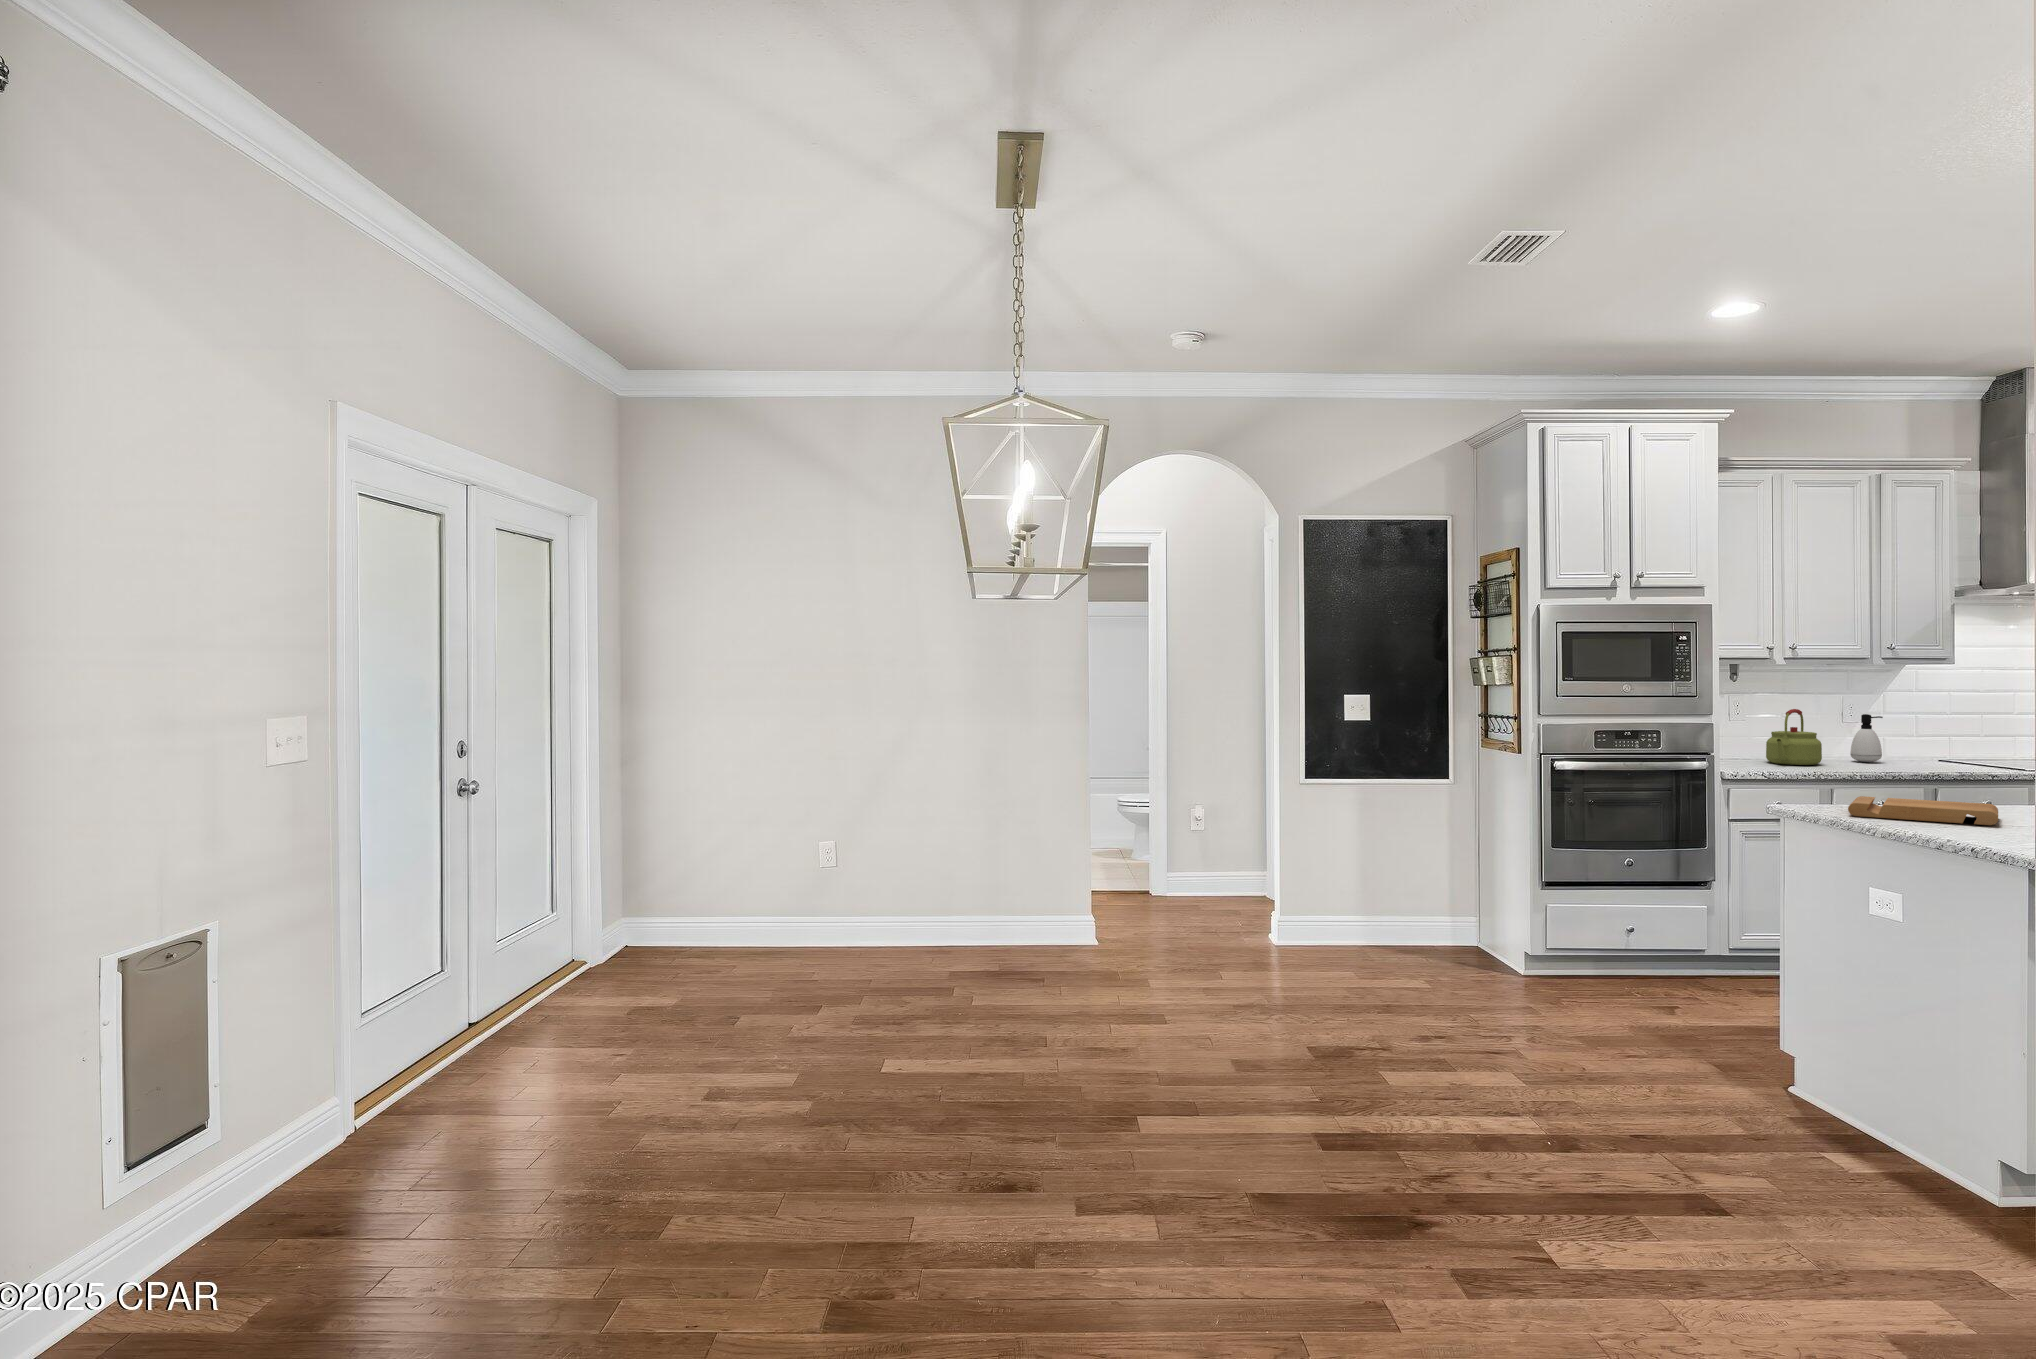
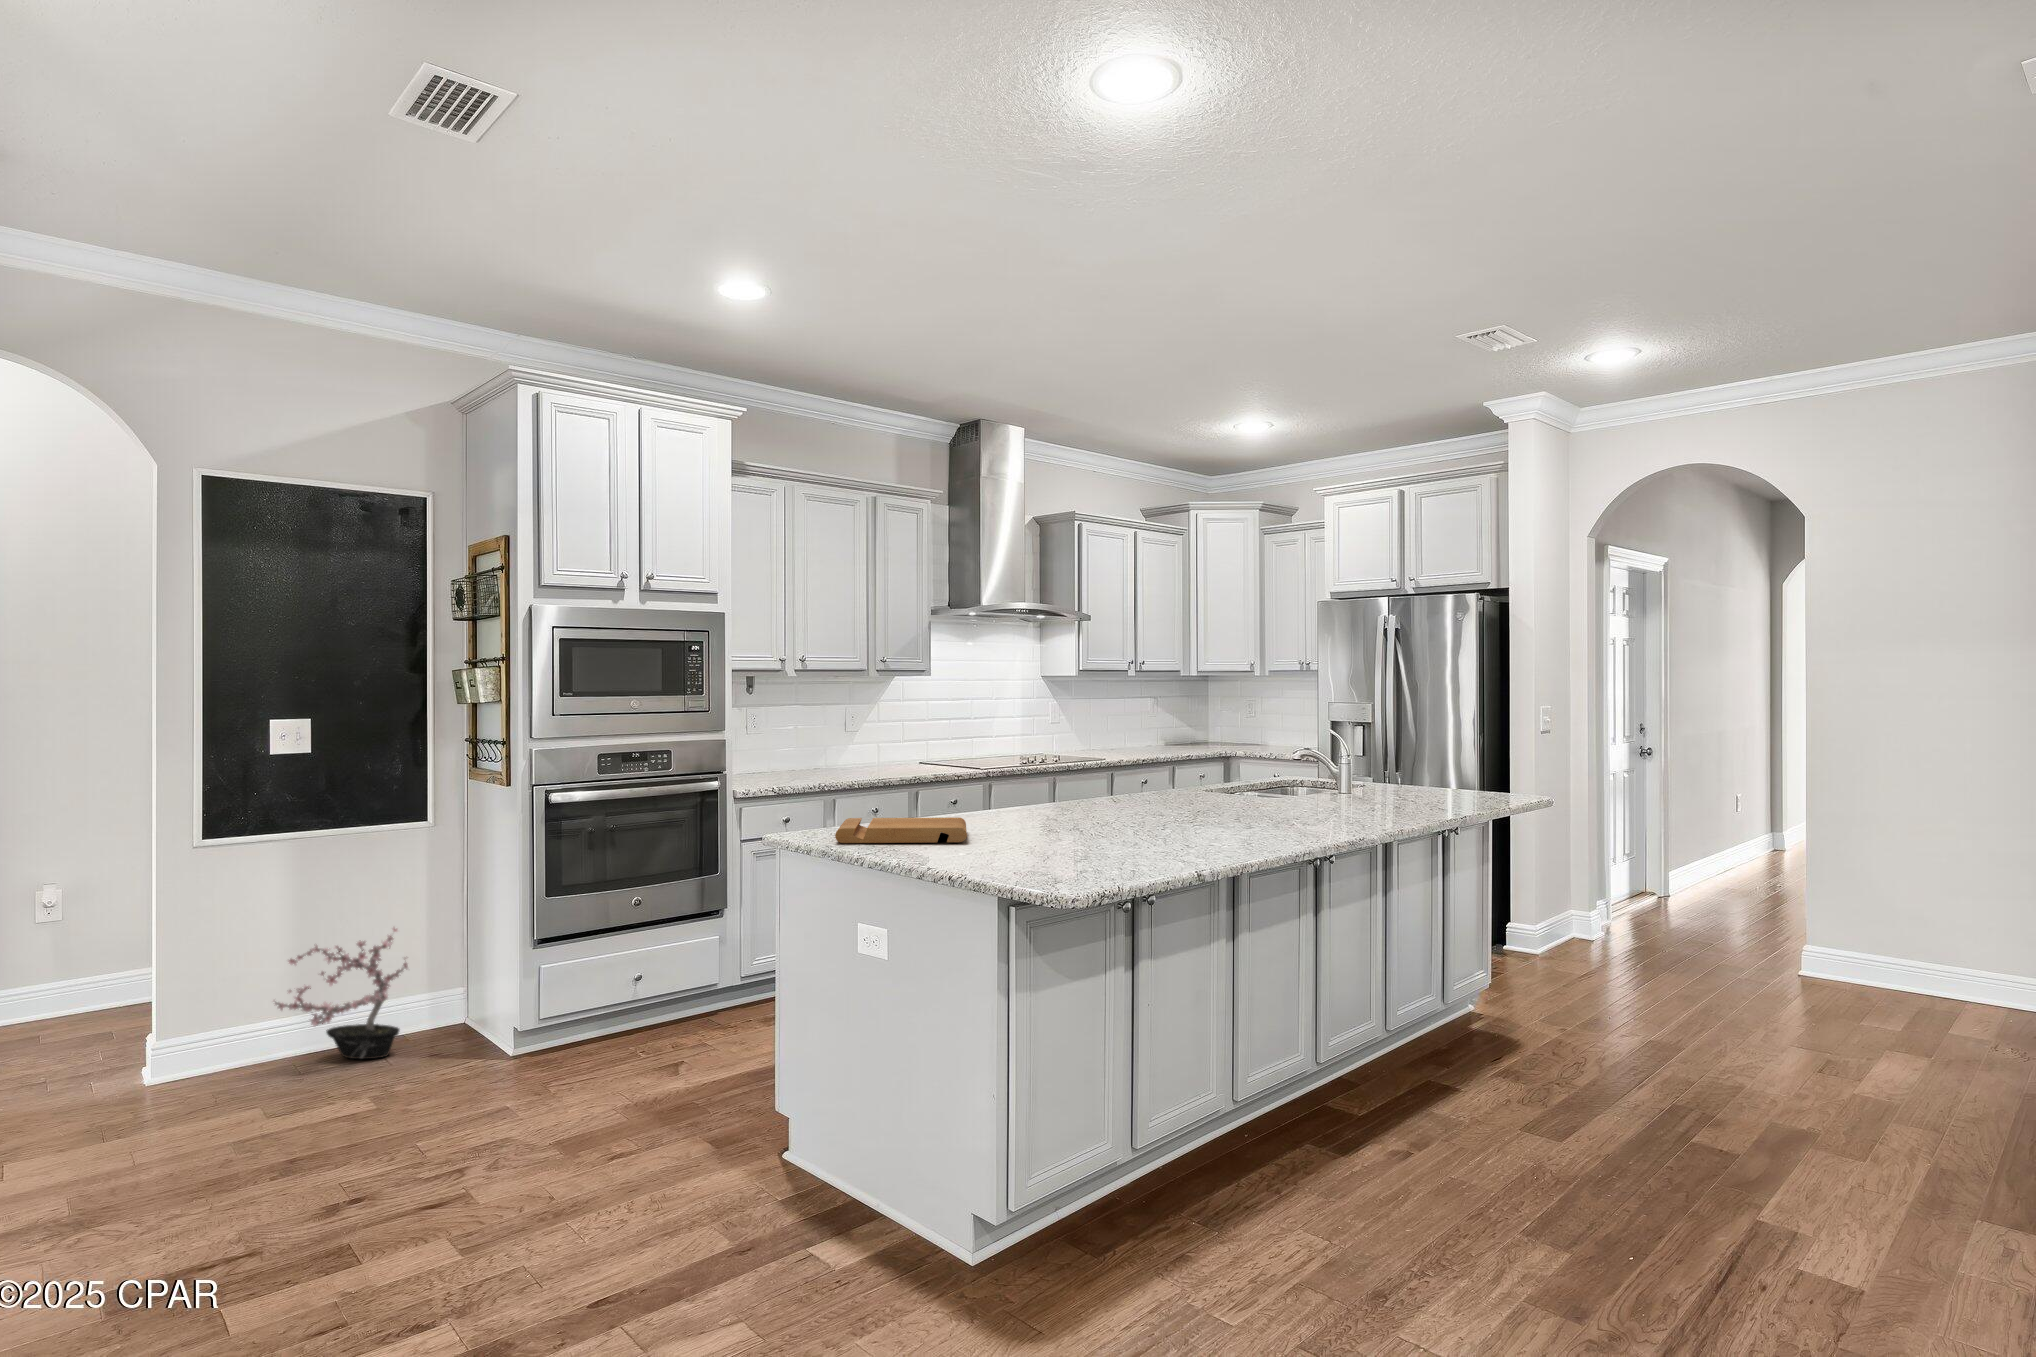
kettle: present [1766,709,1822,765] -> none [777,723,826,780]
soap dispenser: present [1850,714,1883,762] -> none [850,726,876,773]
potted plant: none [1348,855,1443,955] -> present [275,927,408,1059]

